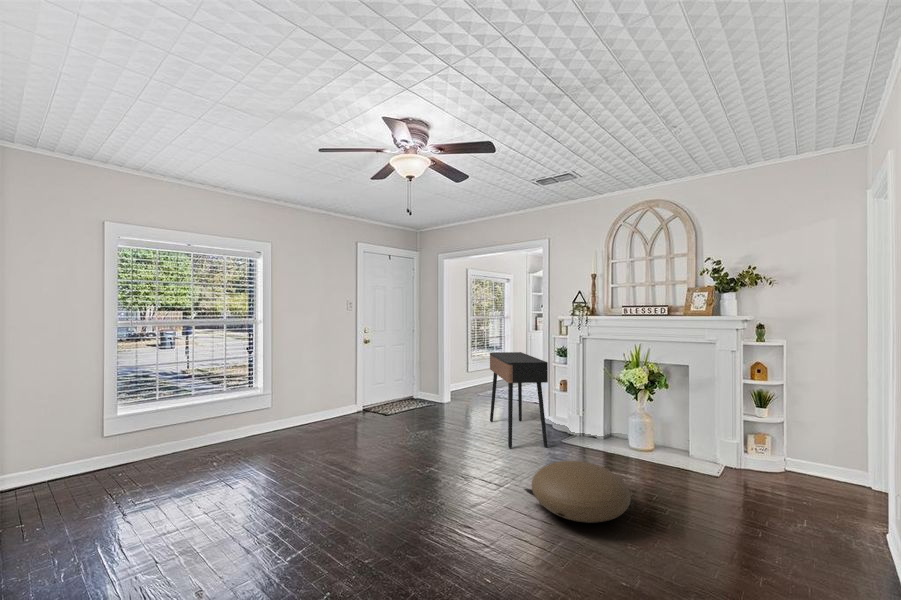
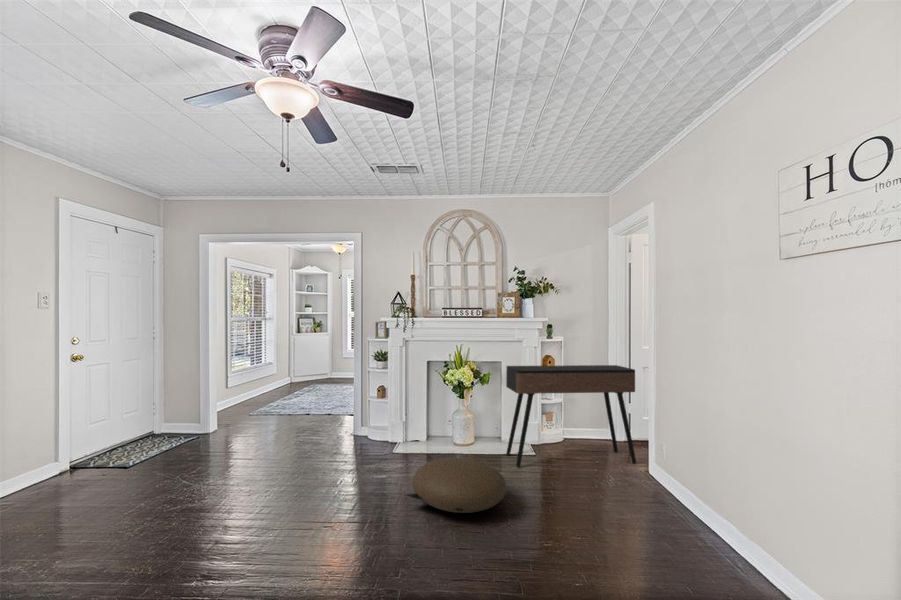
console table: present [490,352,548,448] -> present [506,365,636,467]

